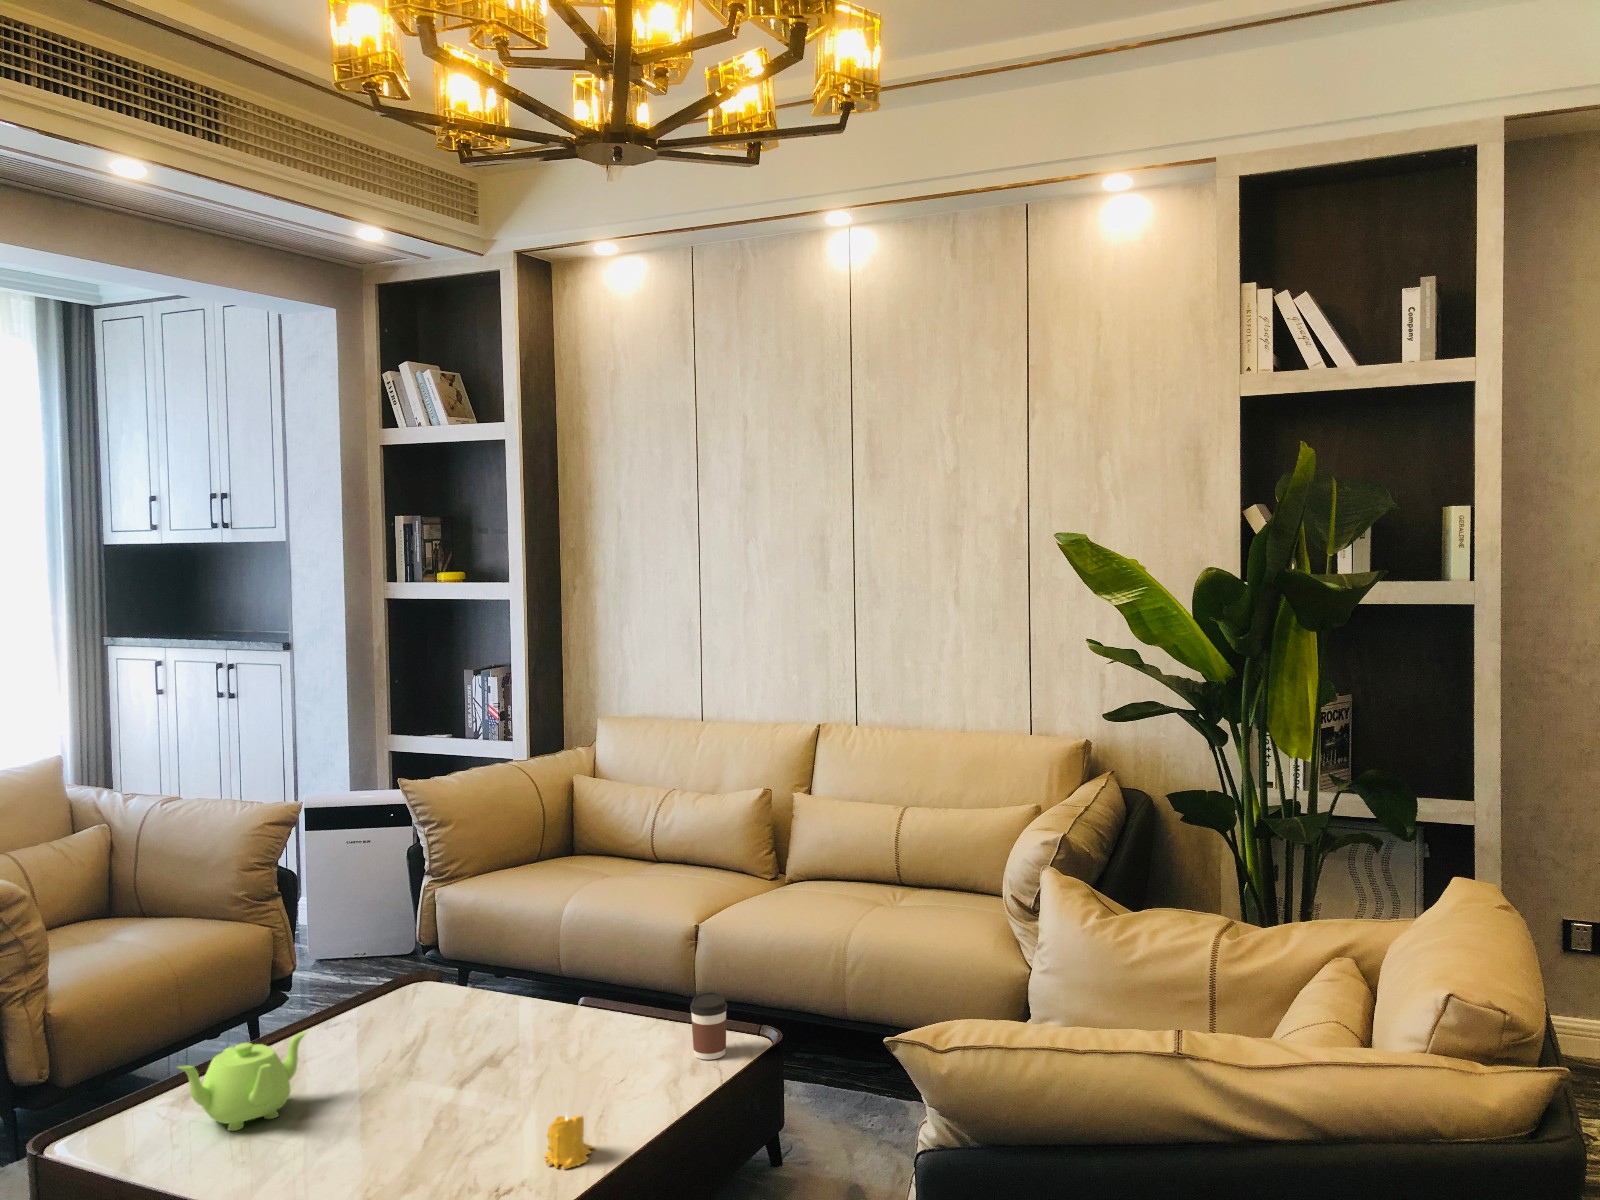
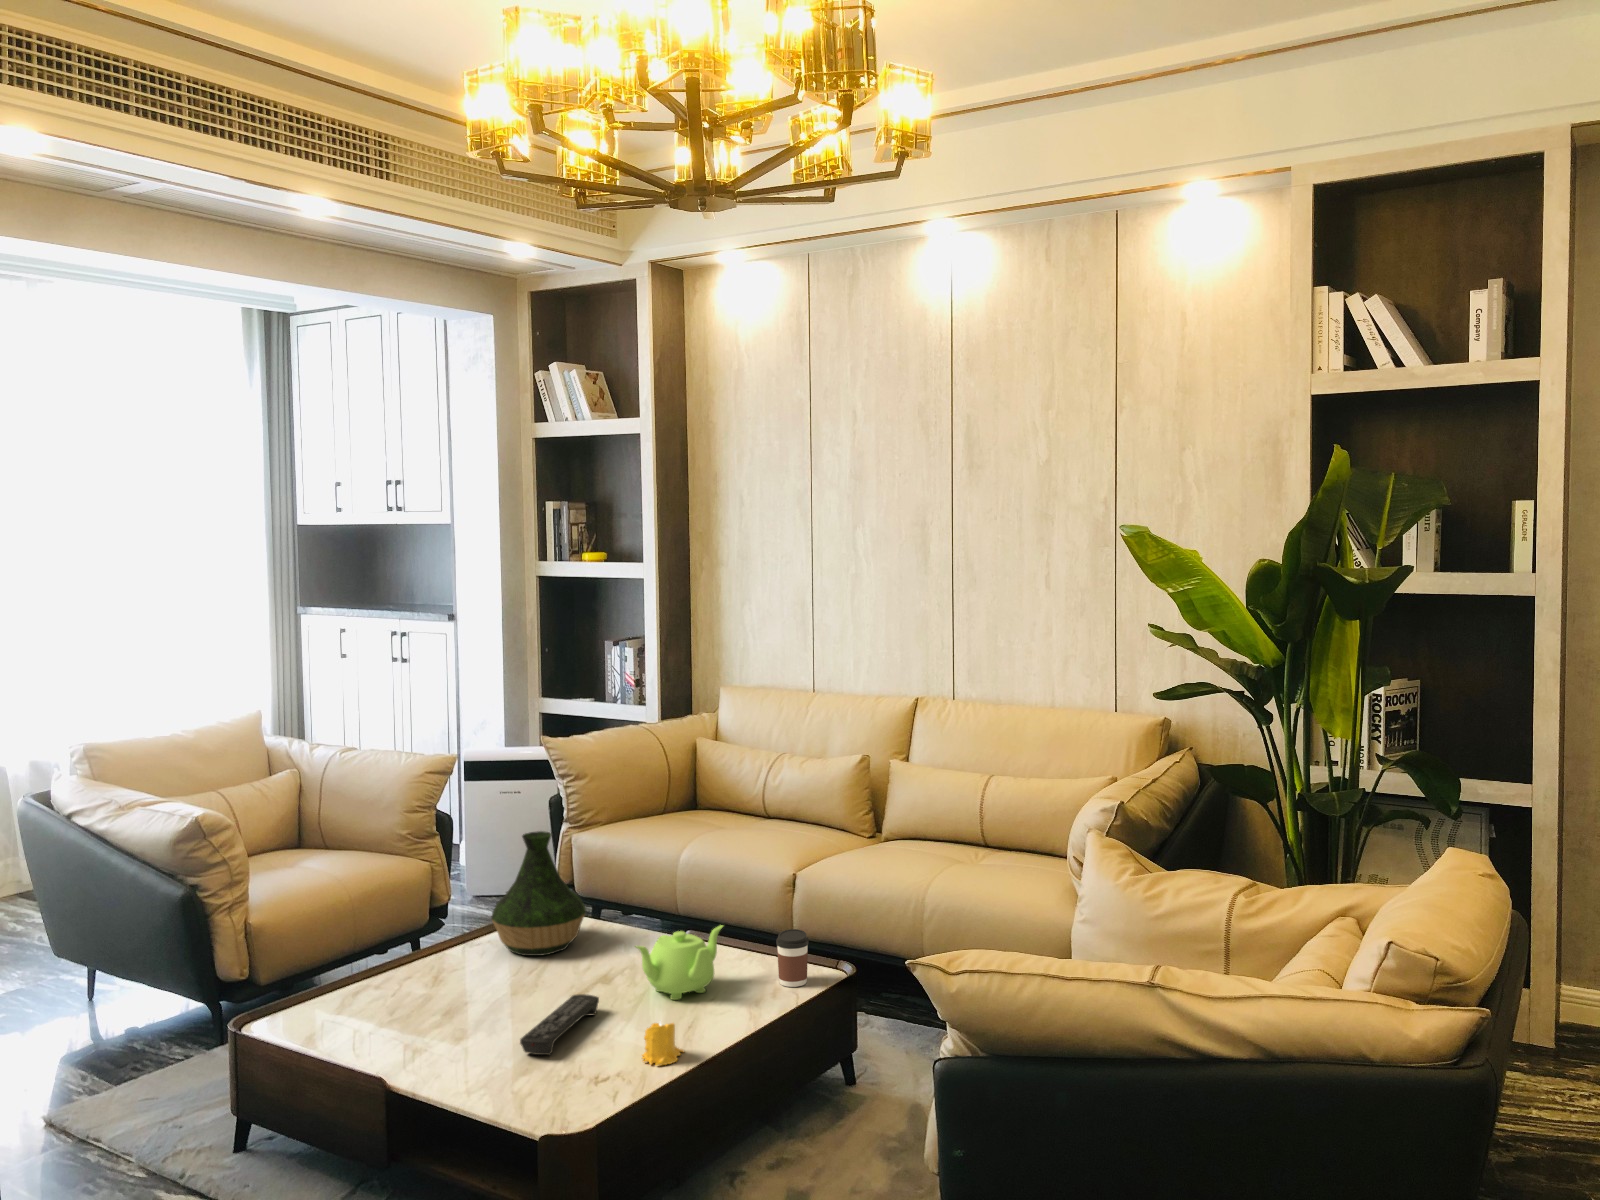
vase: none [350,890,462,1036] -> present [491,831,586,956]
teapot: present [178,1031,307,1131] -> present [636,925,723,1000]
remote control: none [396,1083,487,1163] -> present [520,994,599,1055]

